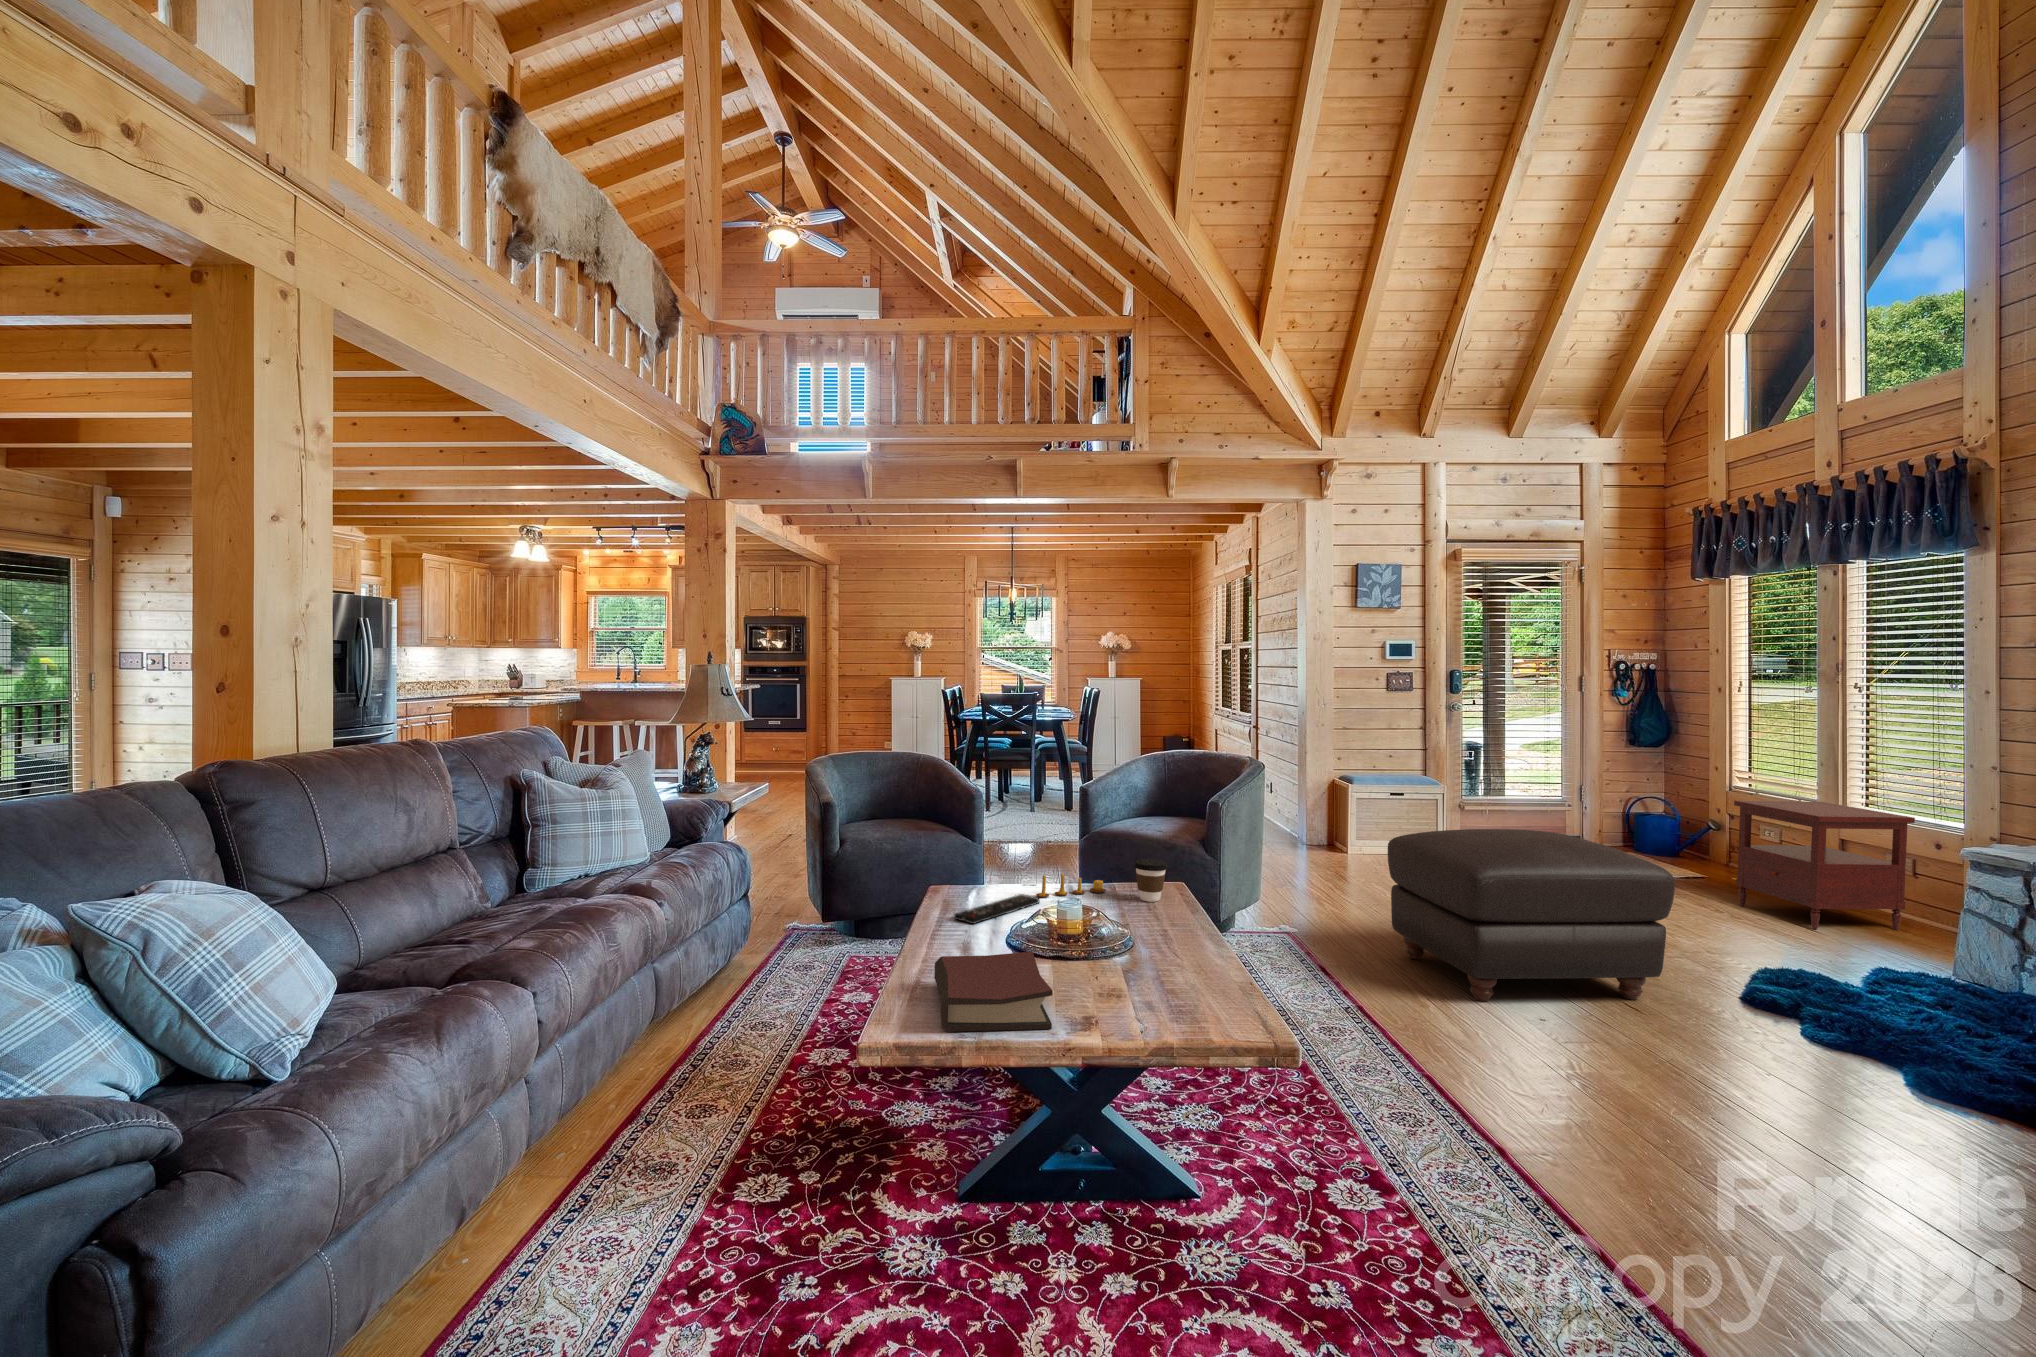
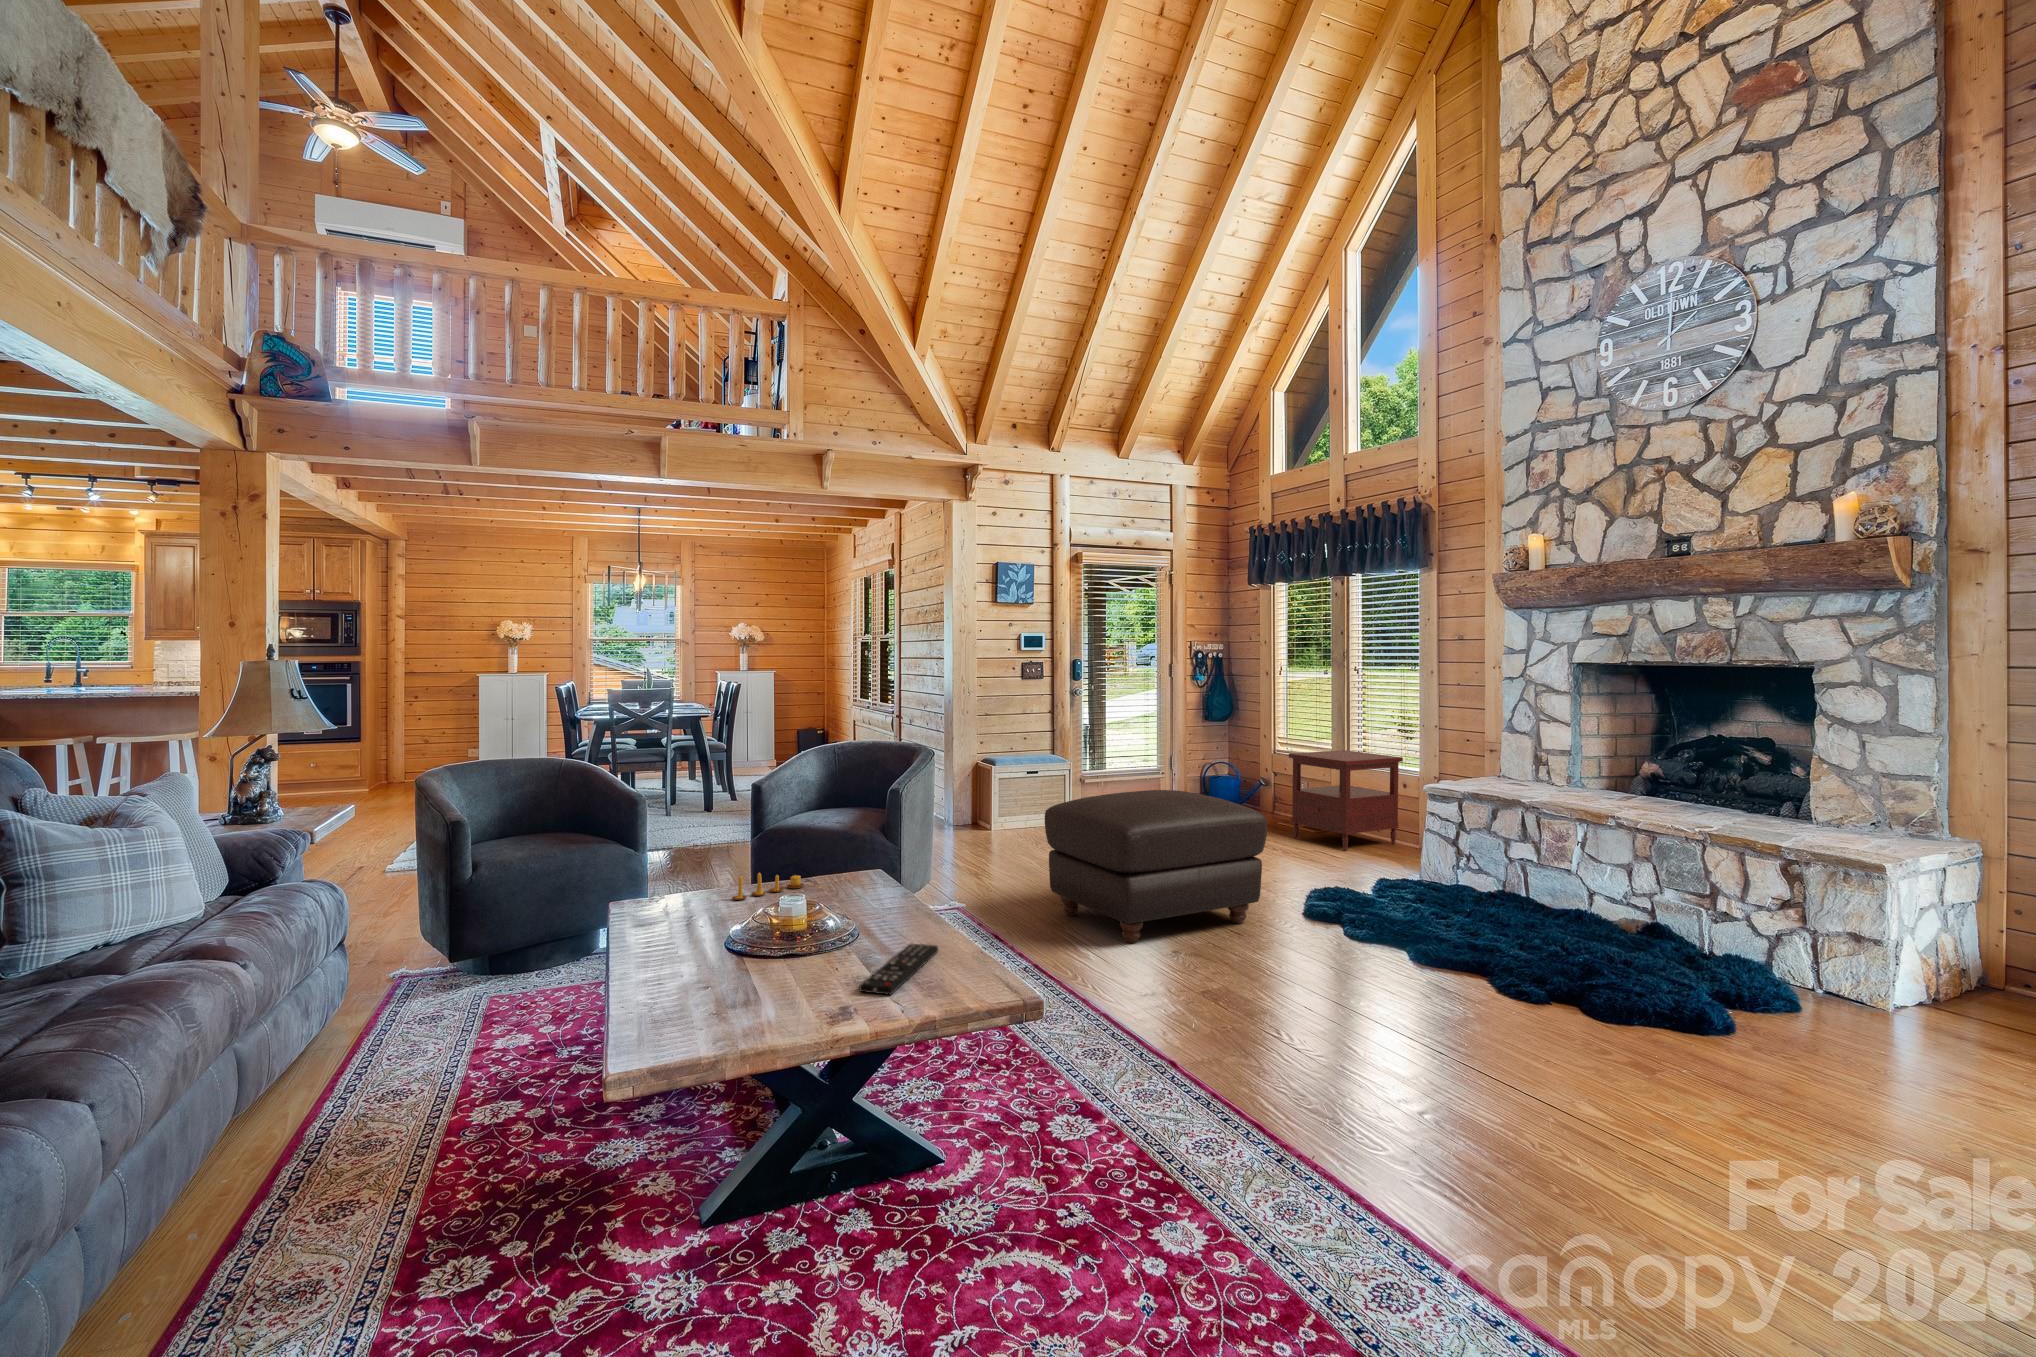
coffee cup: present [1134,859,1168,902] -> none [834,848,868,891]
remote control: present [954,894,1040,924] -> present [859,944,938,995]
hardback book: present [934,952,1053,1032] -> none [660,953,806,1048]

